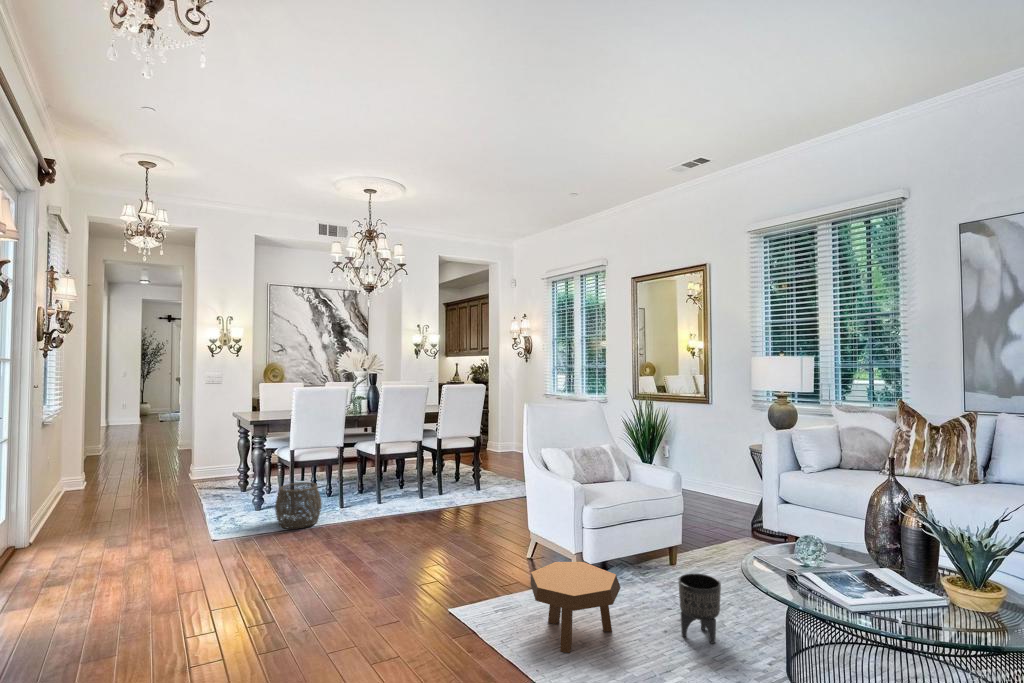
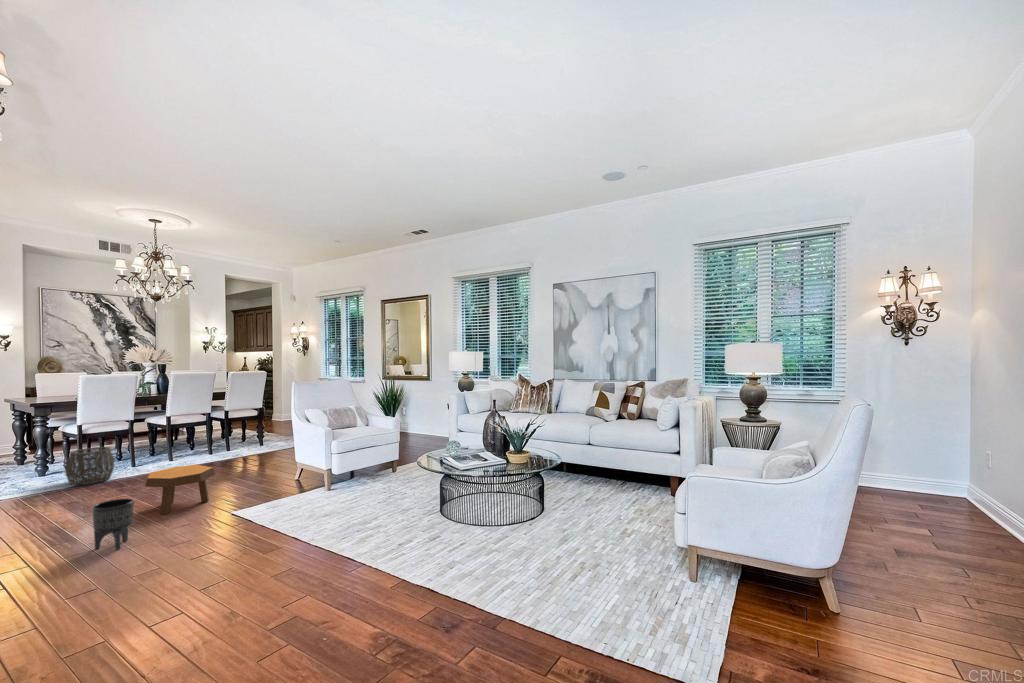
footstool: present [531,562,621,653] -> present [145,465,215,514]
planter: present [678,574,721,644] -> present [92,498,134,550]

